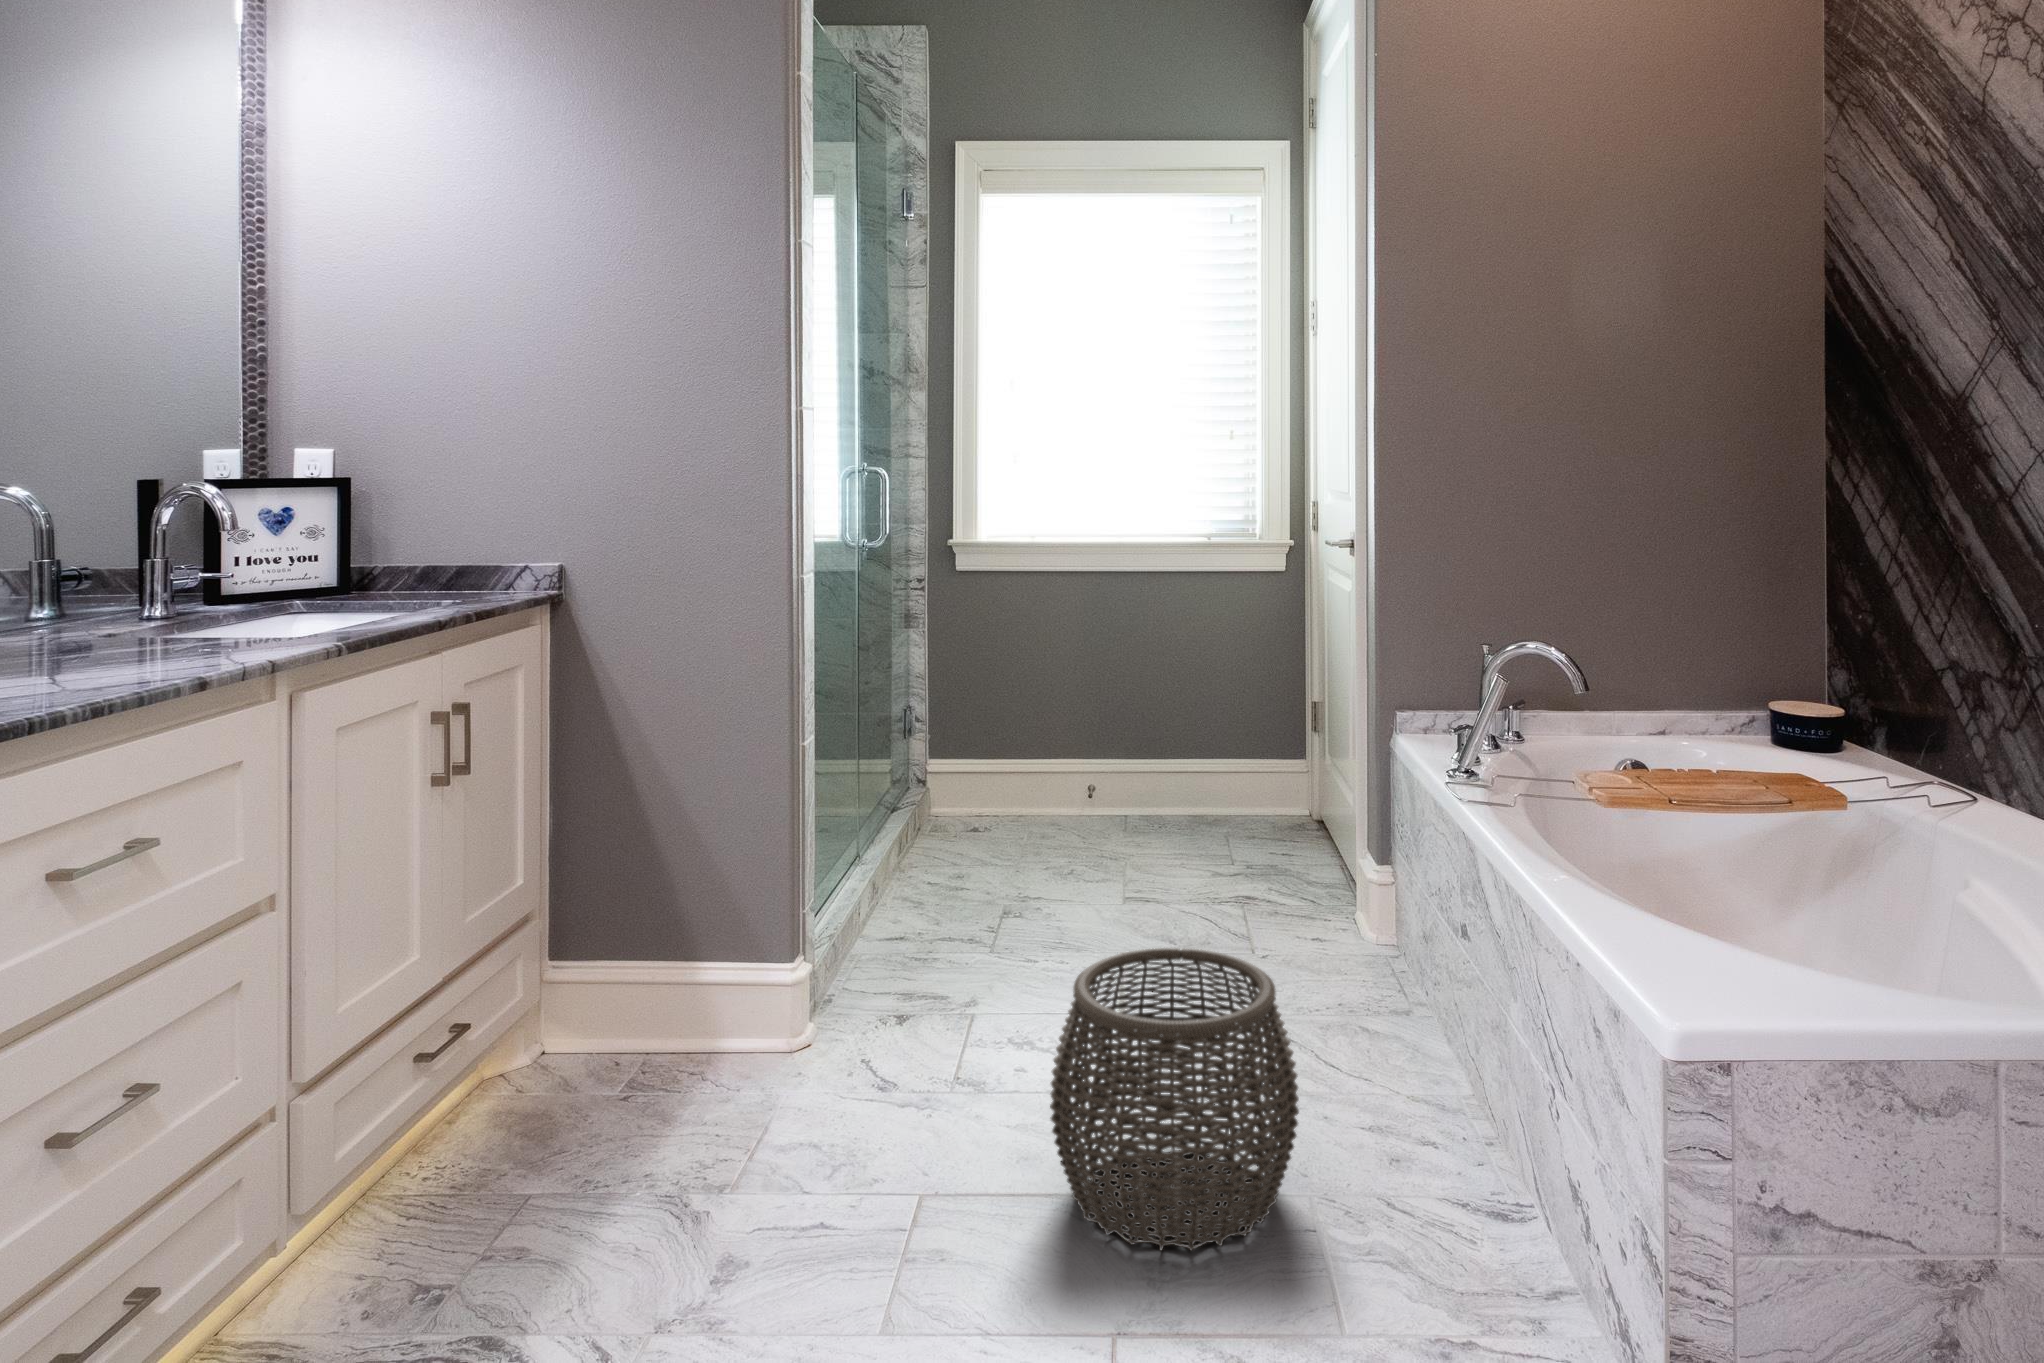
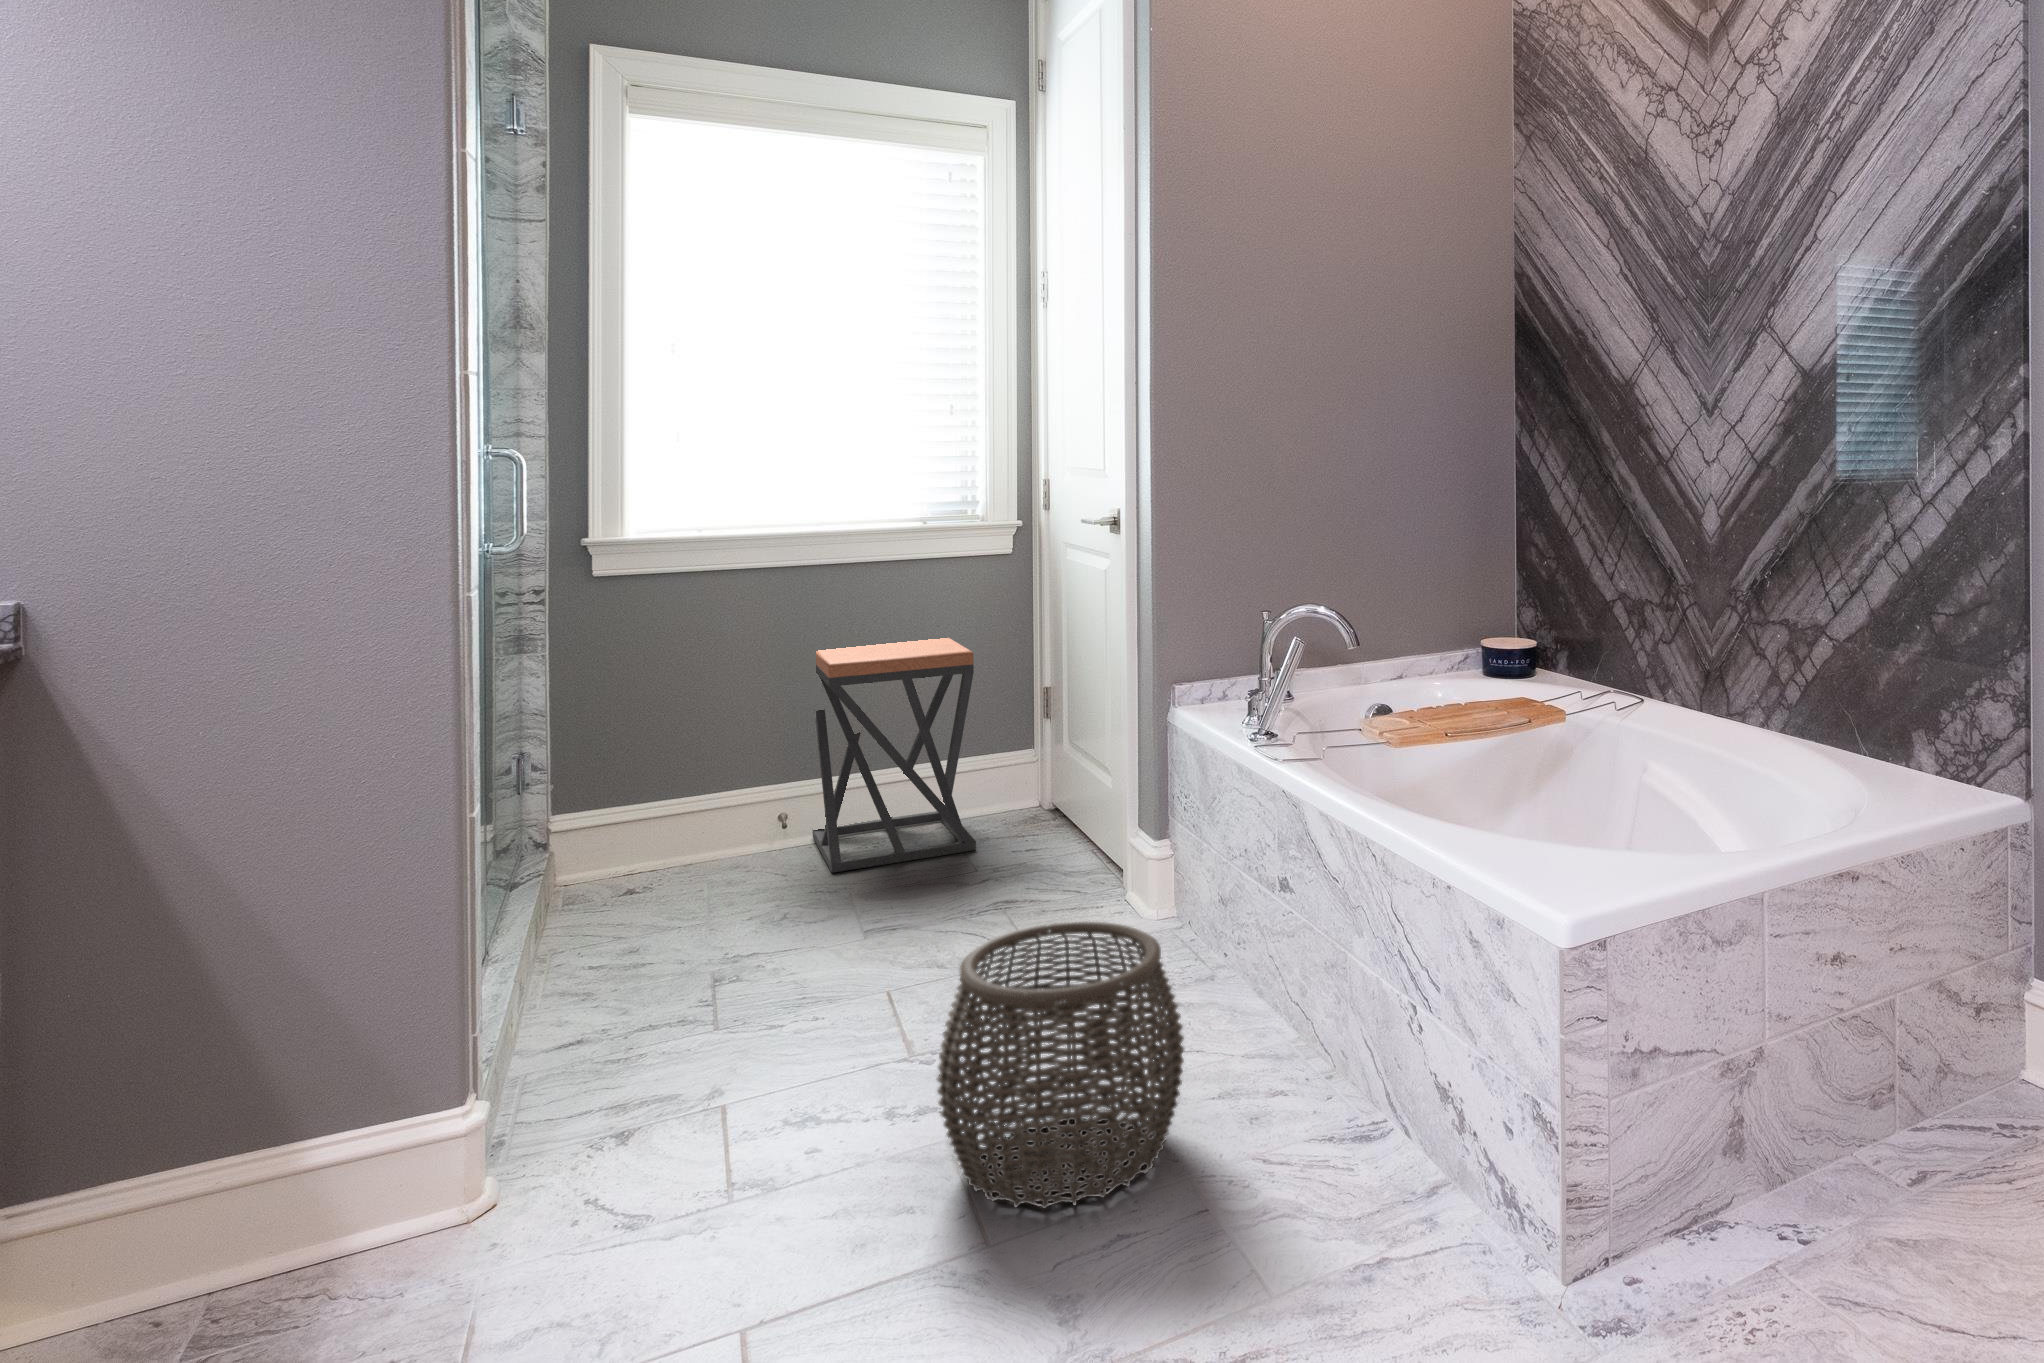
stool: none [1102,643,1234,857] -> present [813,638,976,873]

